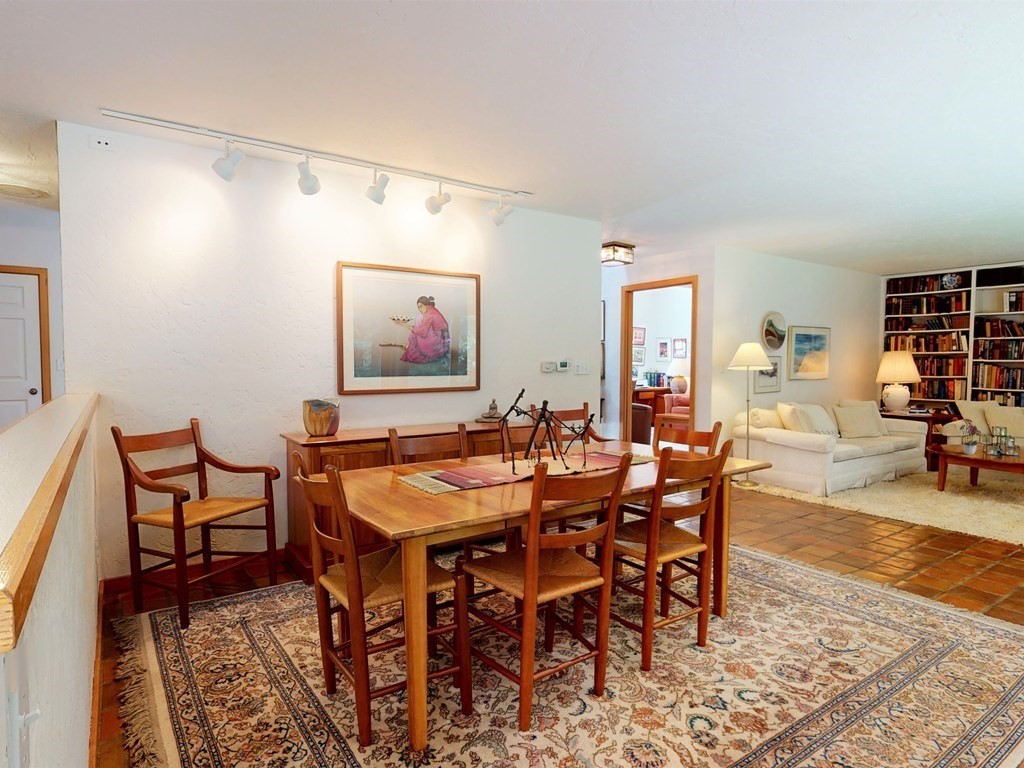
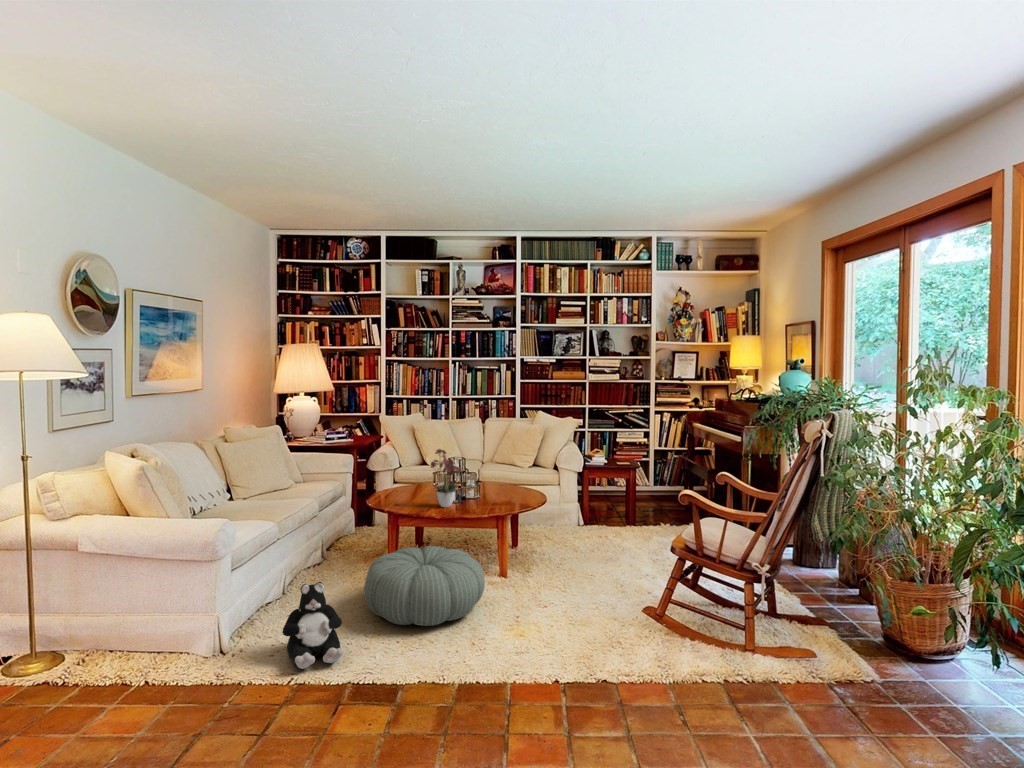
plush toy: none [848,468,879,503] -> present [282,582,343,669]
pouf: none [898,470,981,508] -> present [364,546,485,626]

